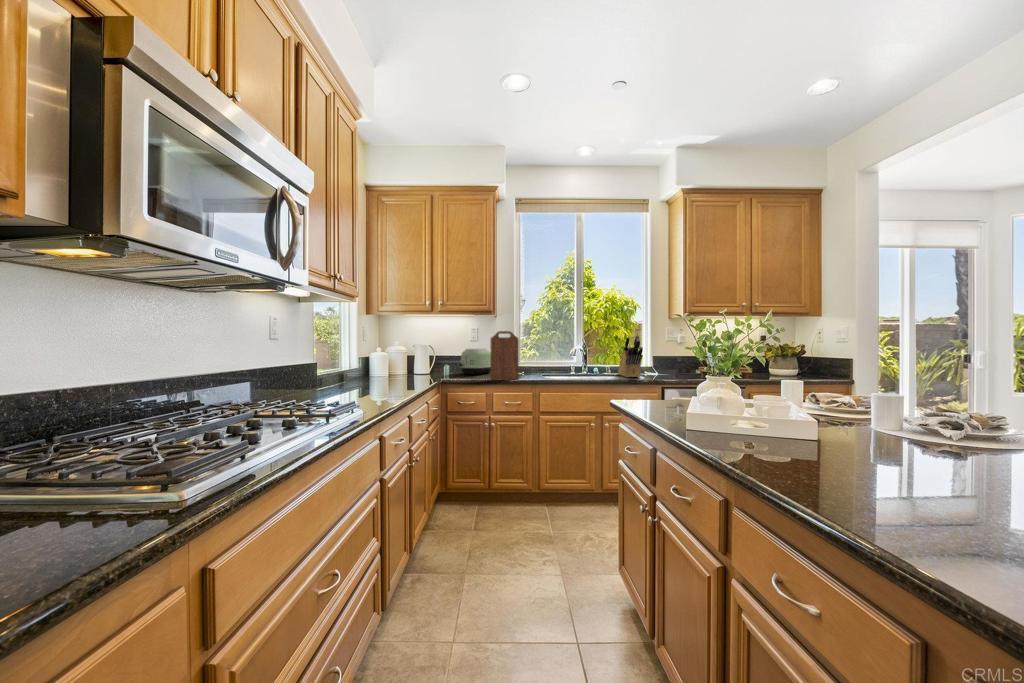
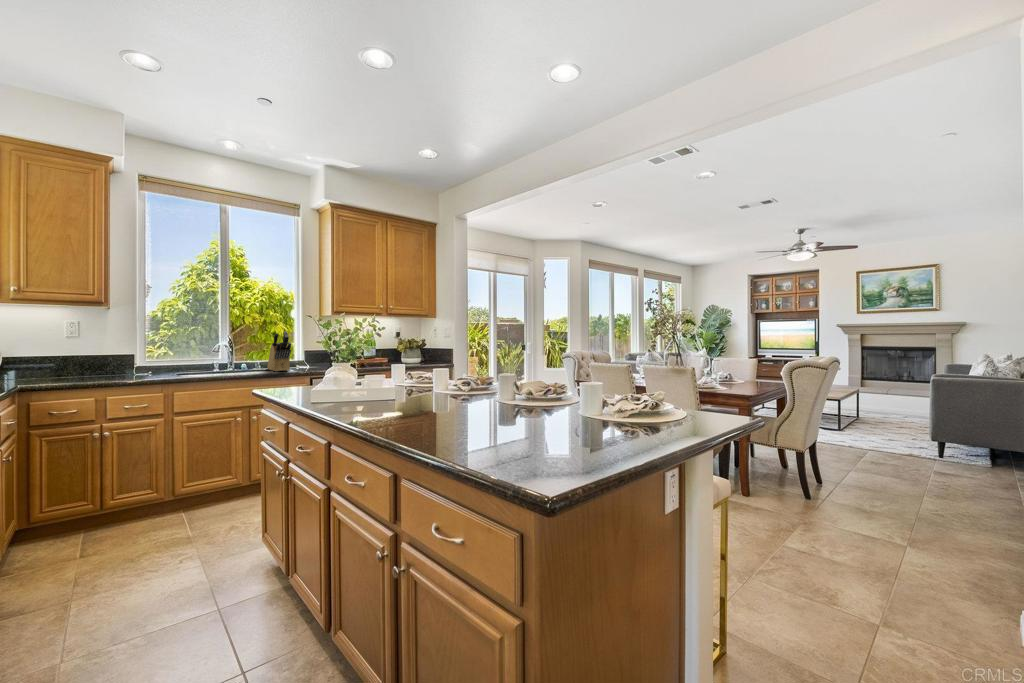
cutting board: present [490,331,519,380] -> none [103,326,145,381]
toaster: present [460,349,491,374] -> none [52,346,104,377]

